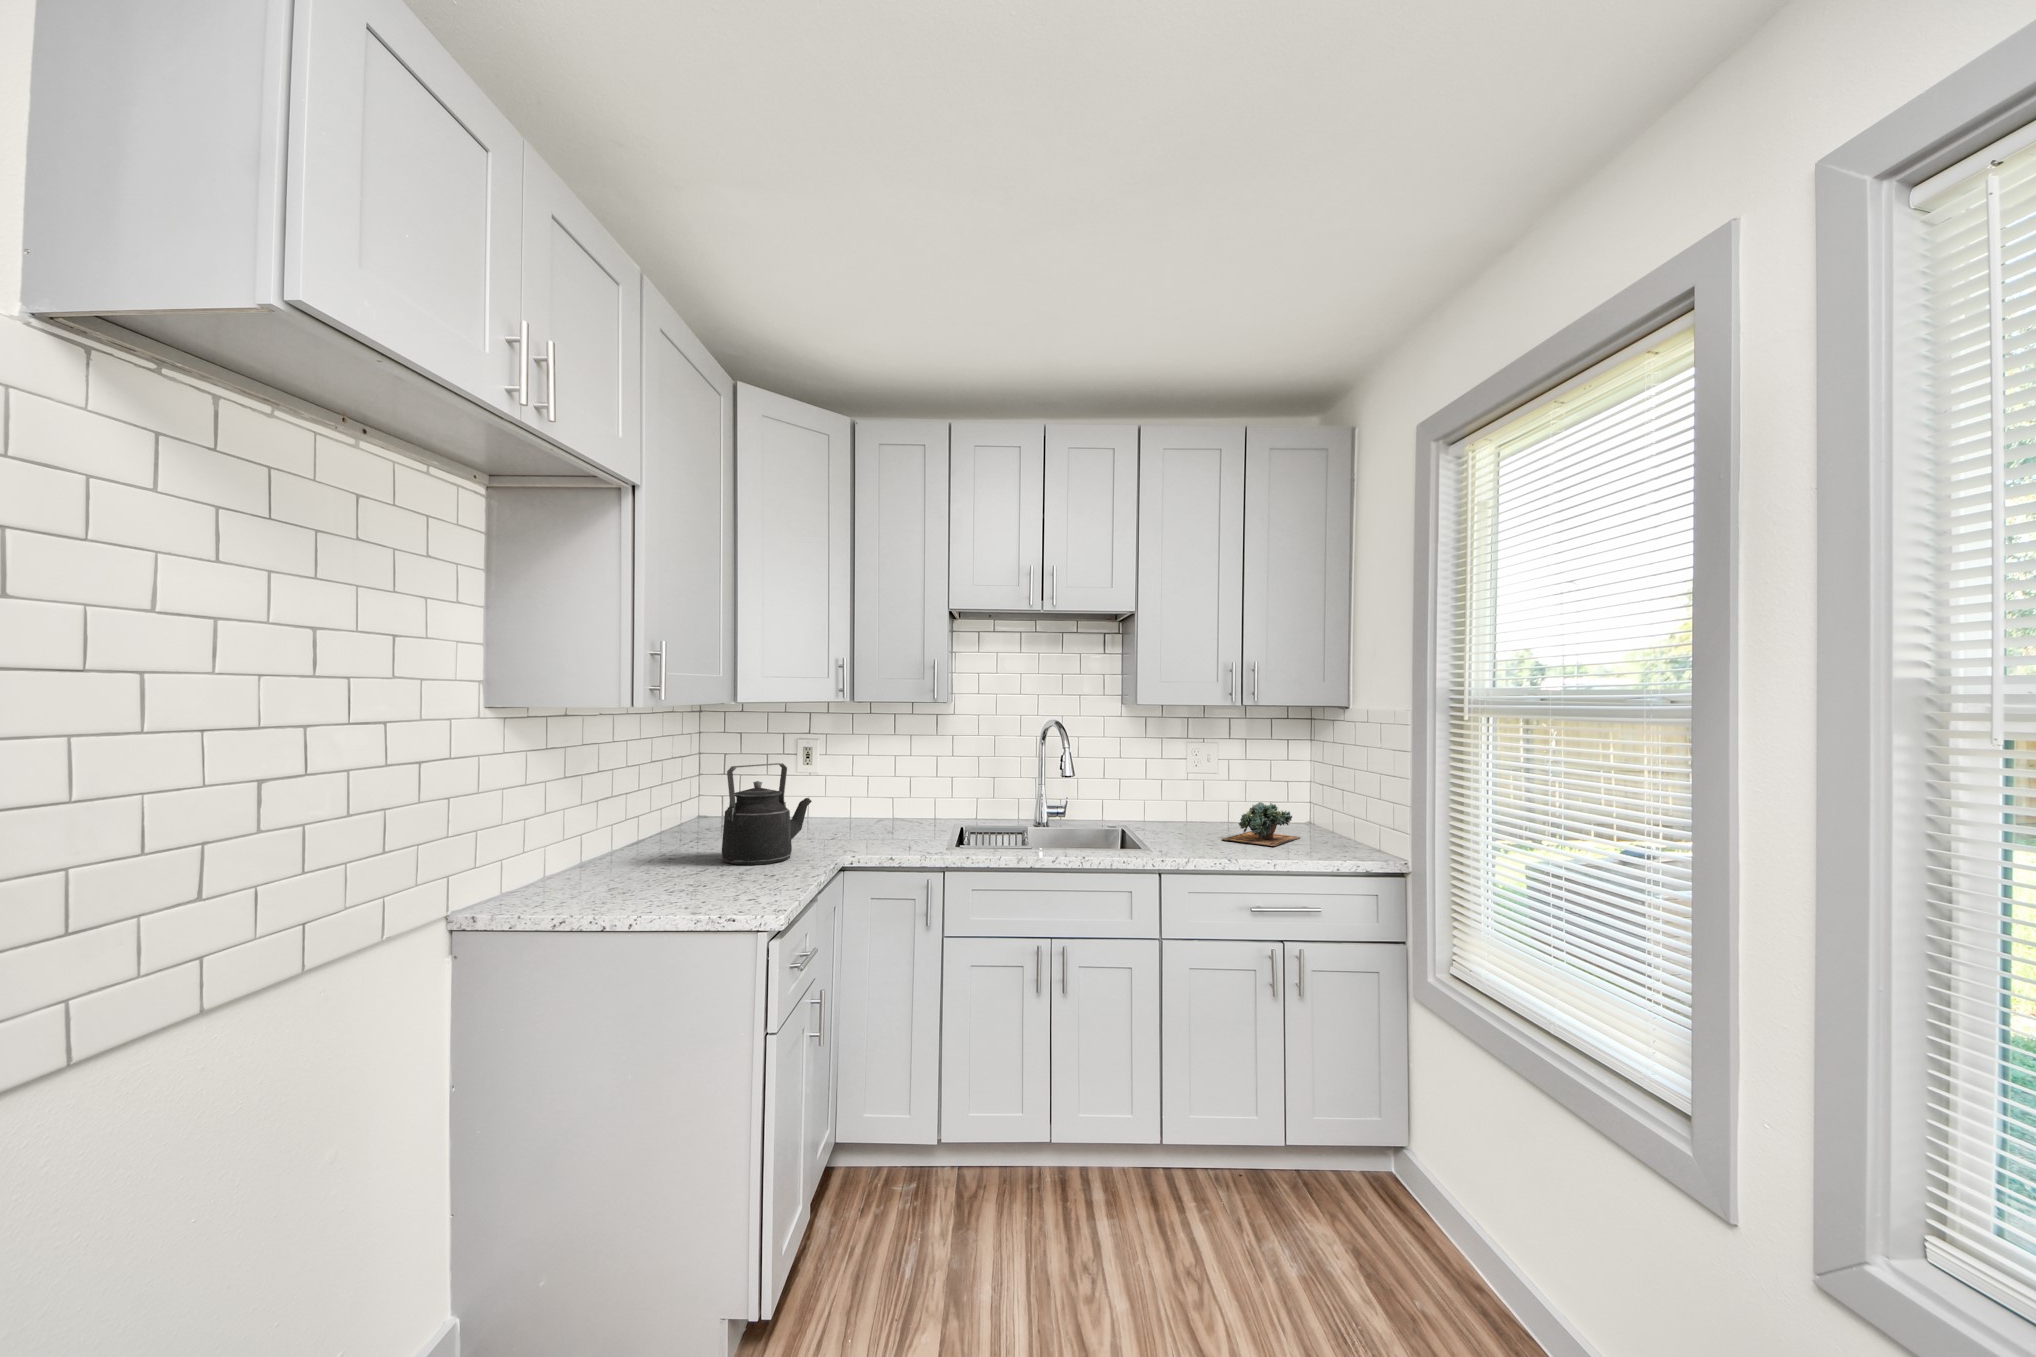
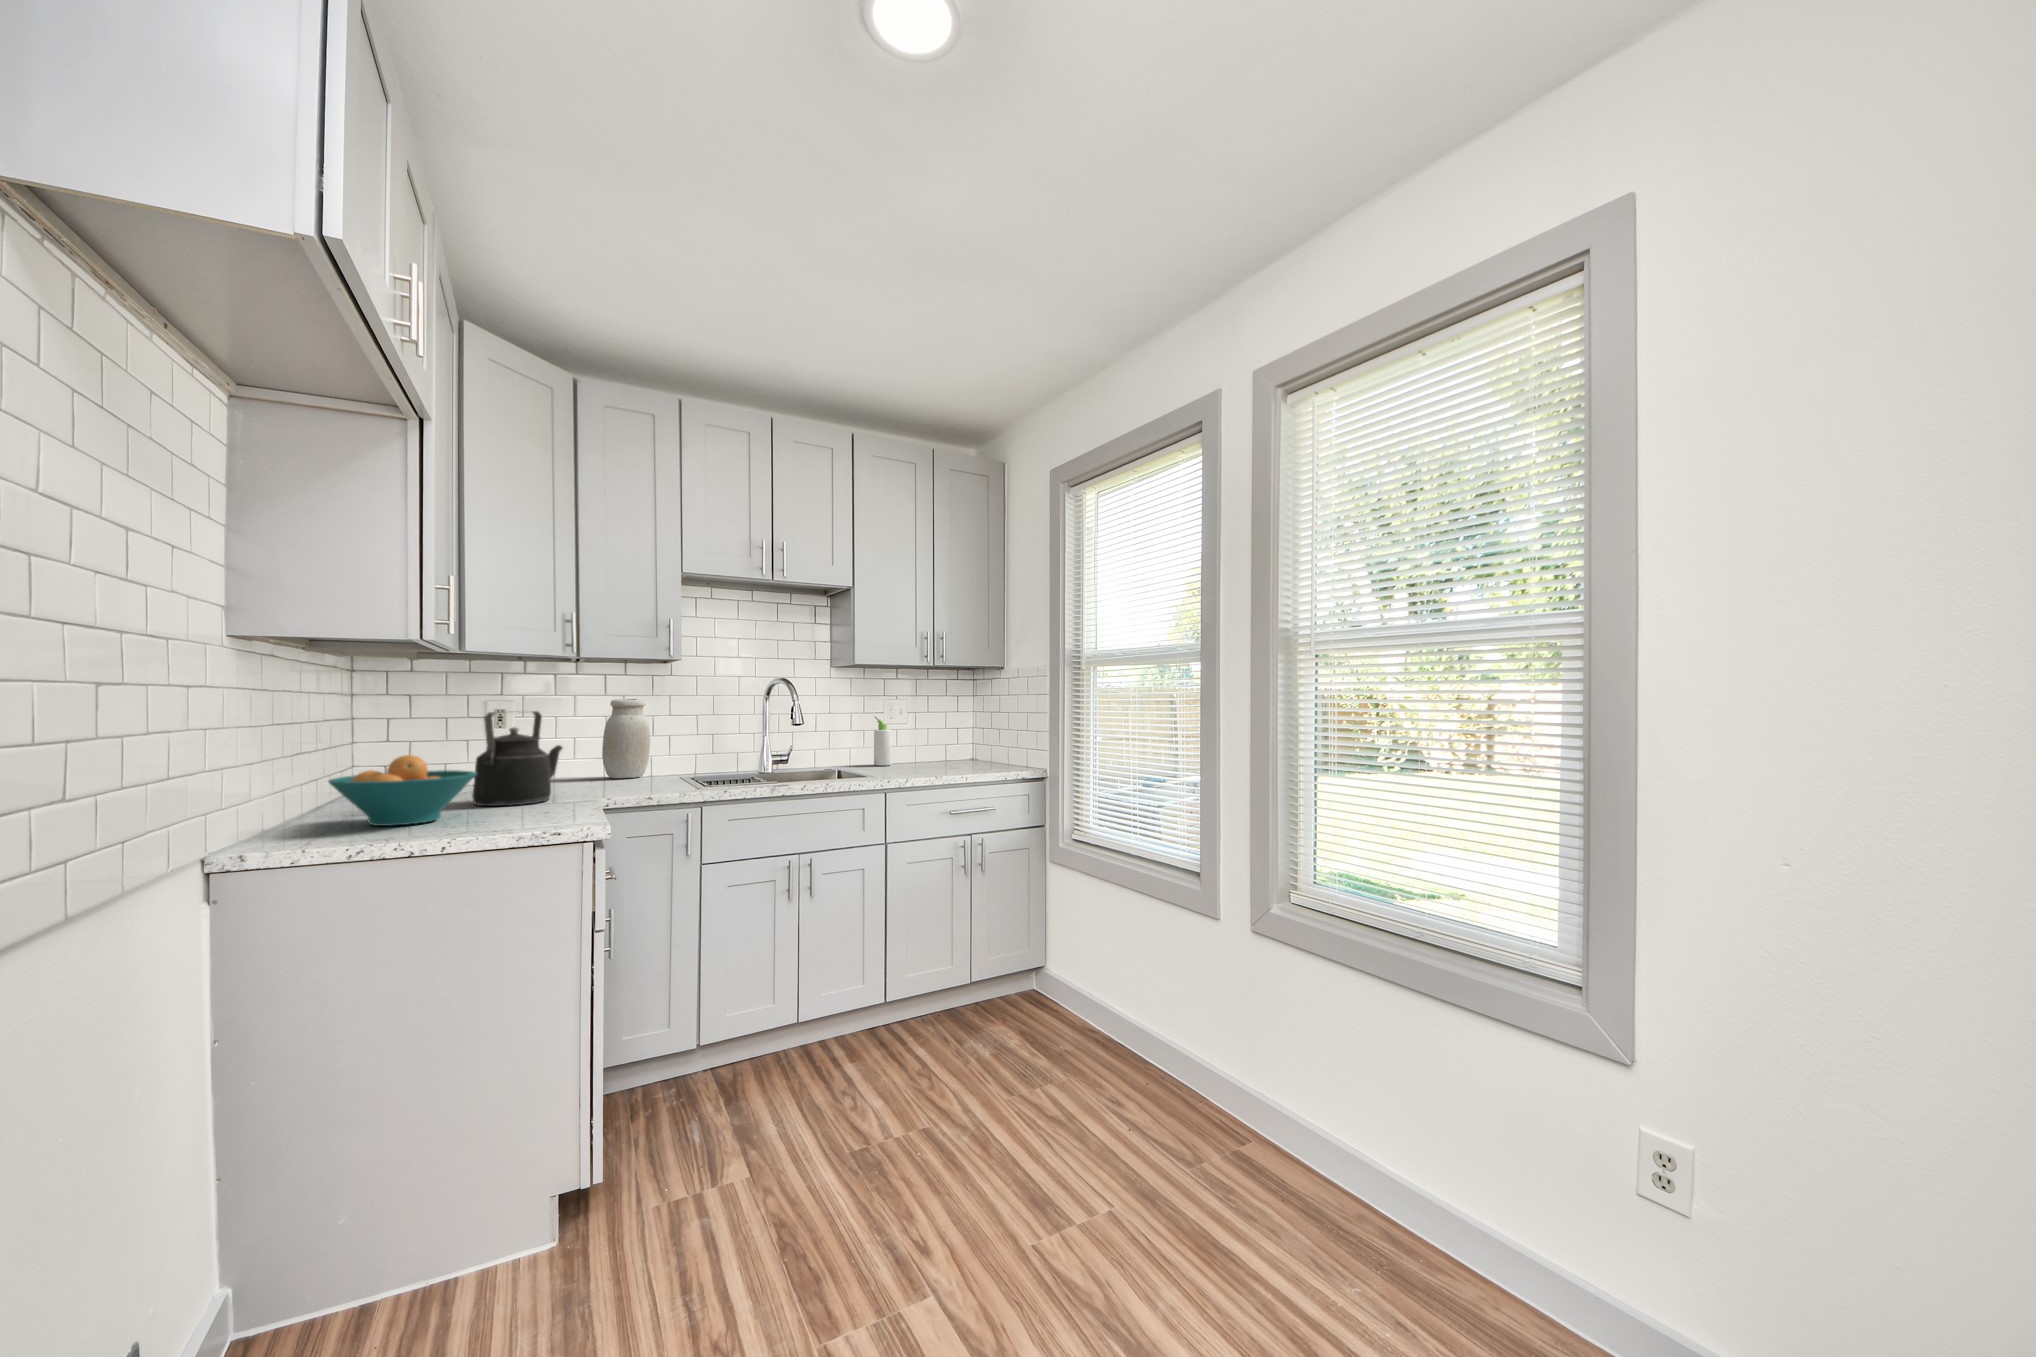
jar: none [874,742,920,828] -> present [602,699,650,778]
bottle: none [1175,765,1197,829] -> present [874,716,891,766]
succulent plant: present [1222,802,1300,846] -> none [916,740,970,770]
fruit bowl: none [575,815,701,887] -> present [329,755,477,826]

